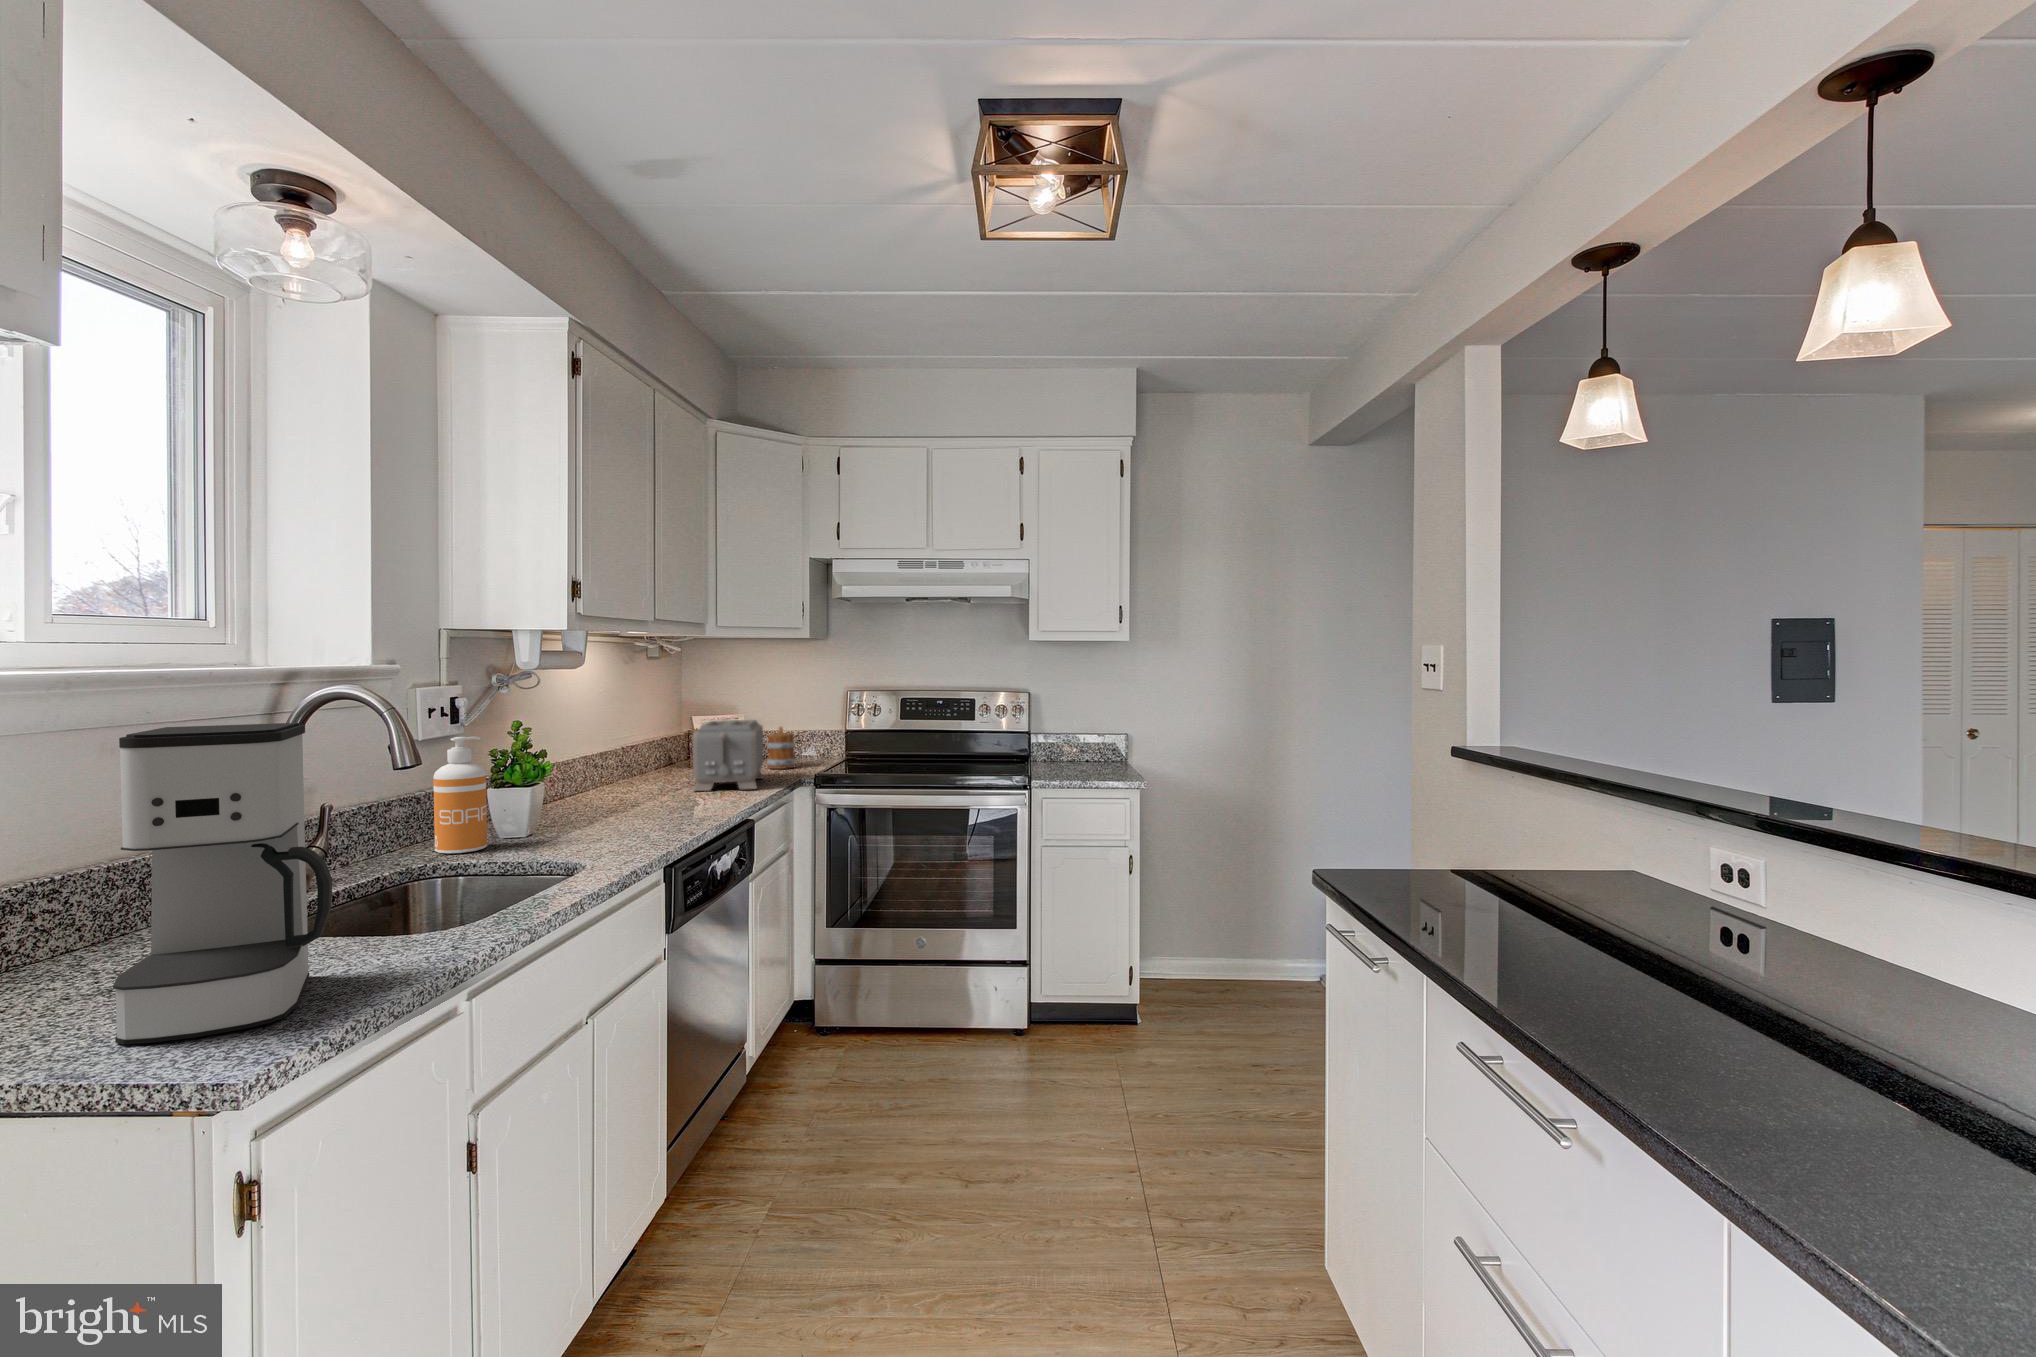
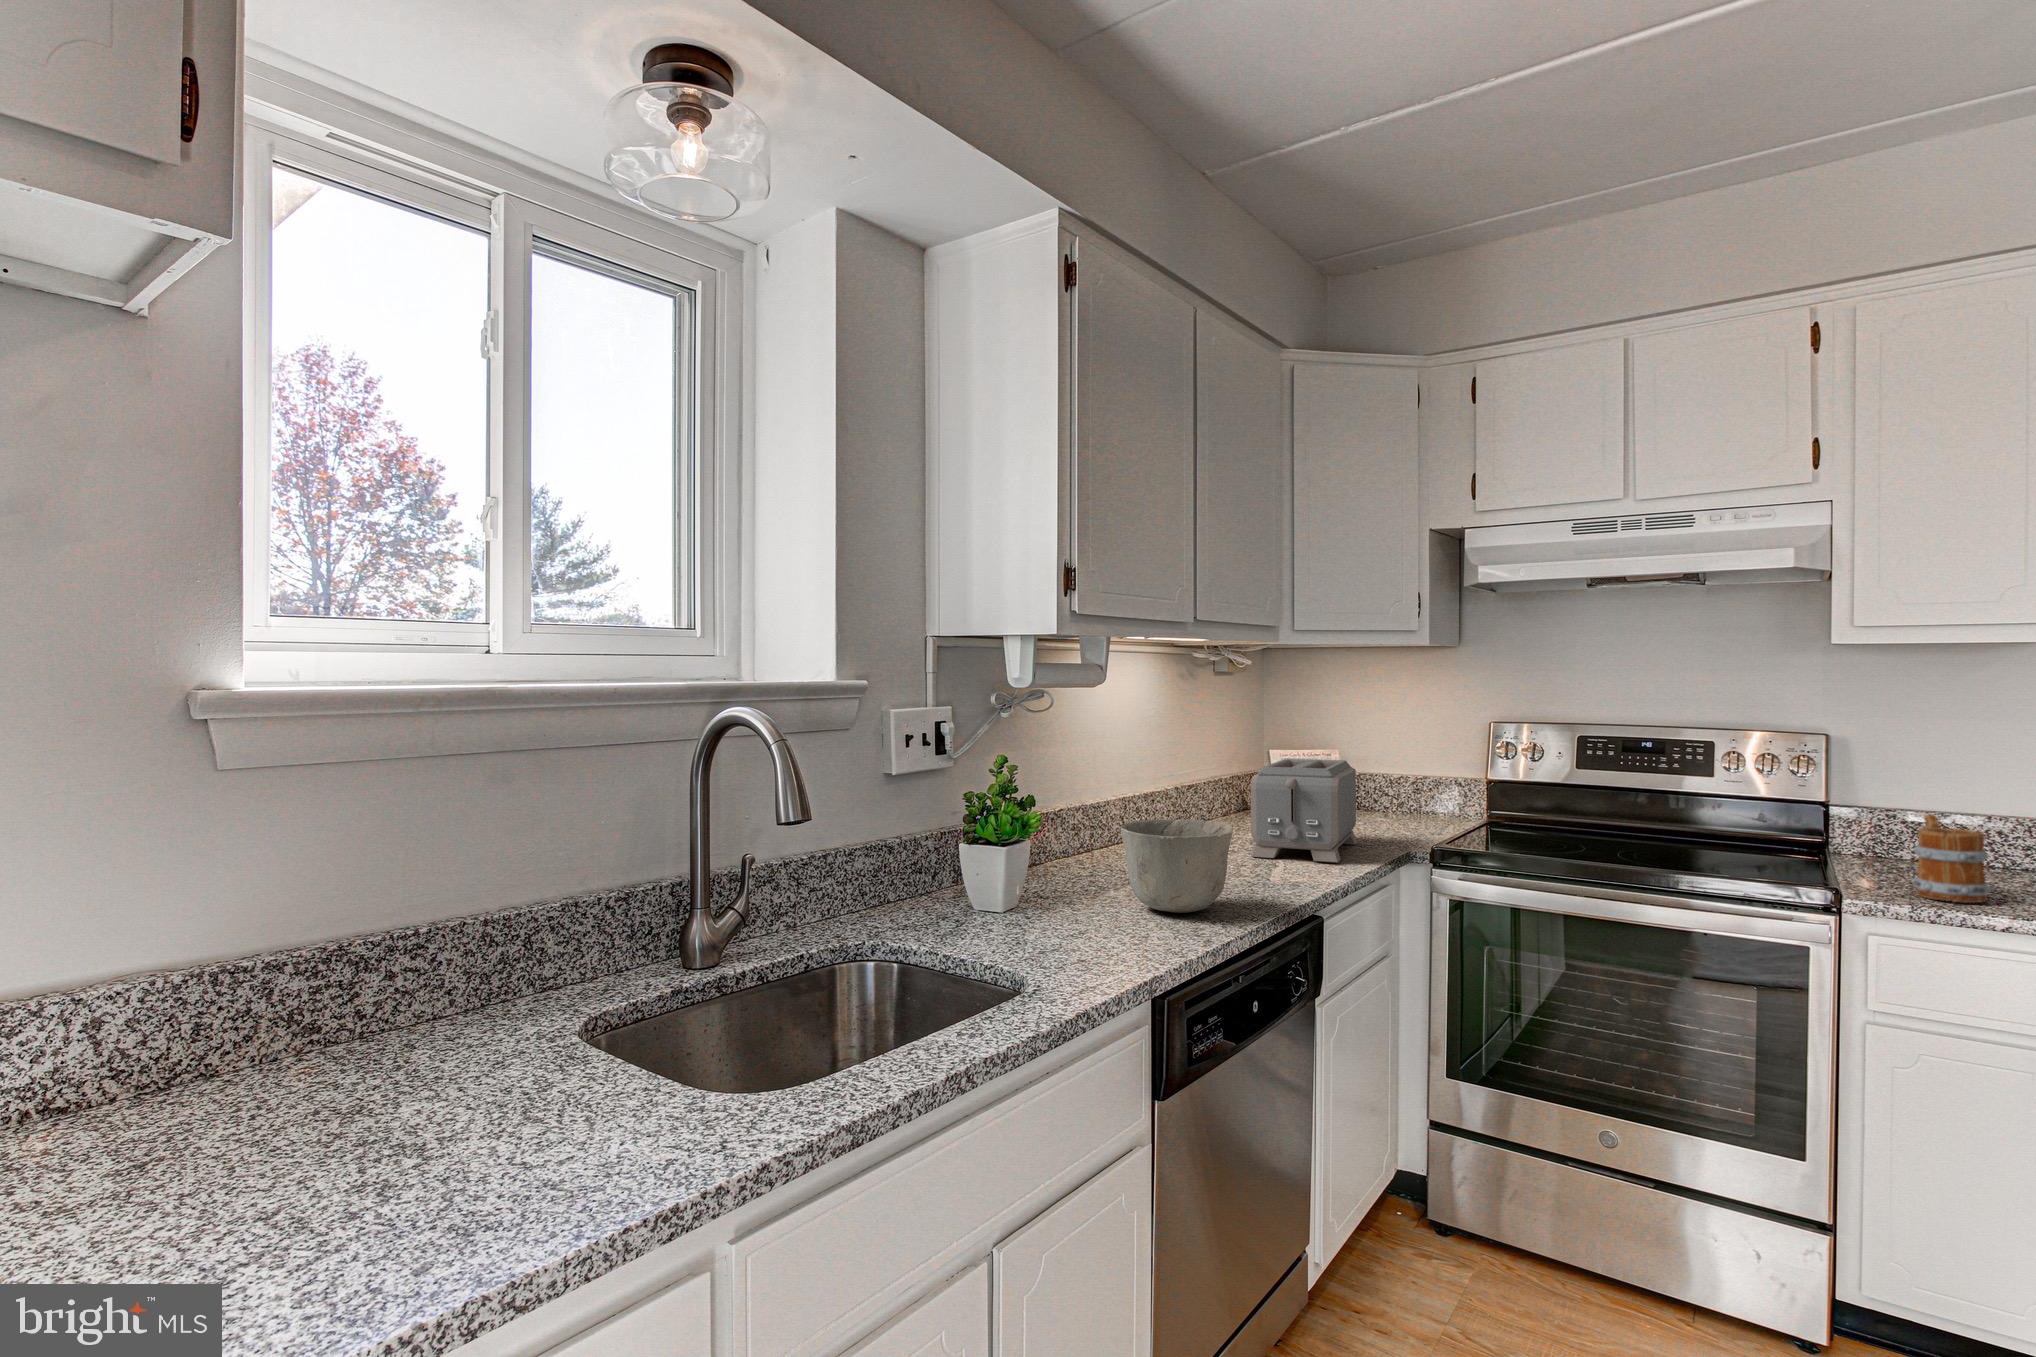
coffee maker: present [113,723,332,1044] -> none [223,765,546,1258]
mug: present [767,727,796,769] -> present [1912,814,1991,903]
soap dispenser: present [433,737,487,854] -> none [892,774,950,927]
ceramic bowl: none [616,761,700,825] -> present [1121,819,1233,913]

